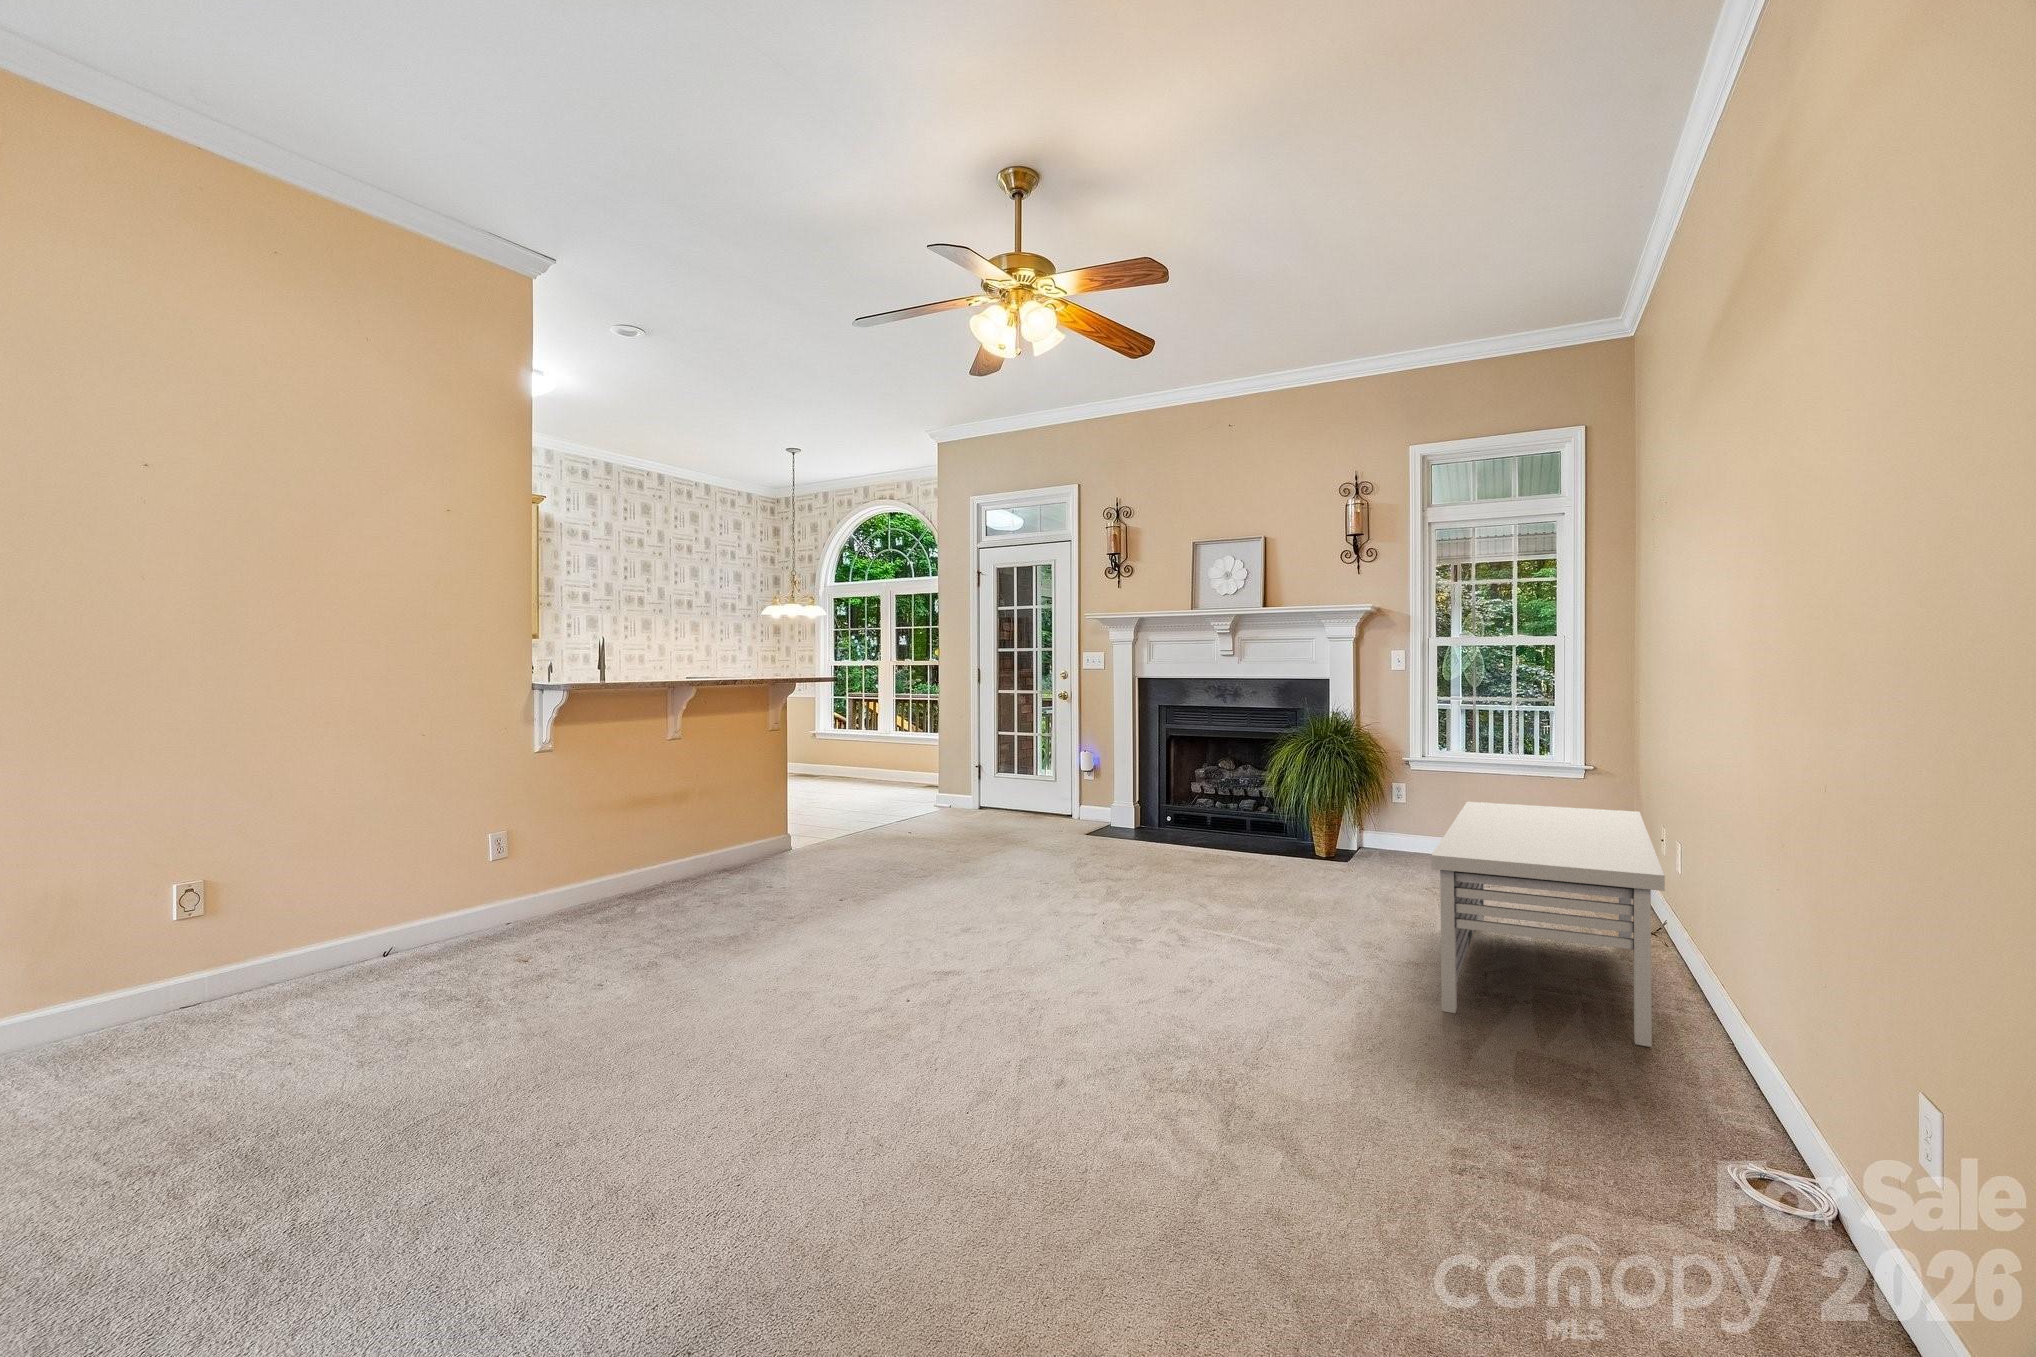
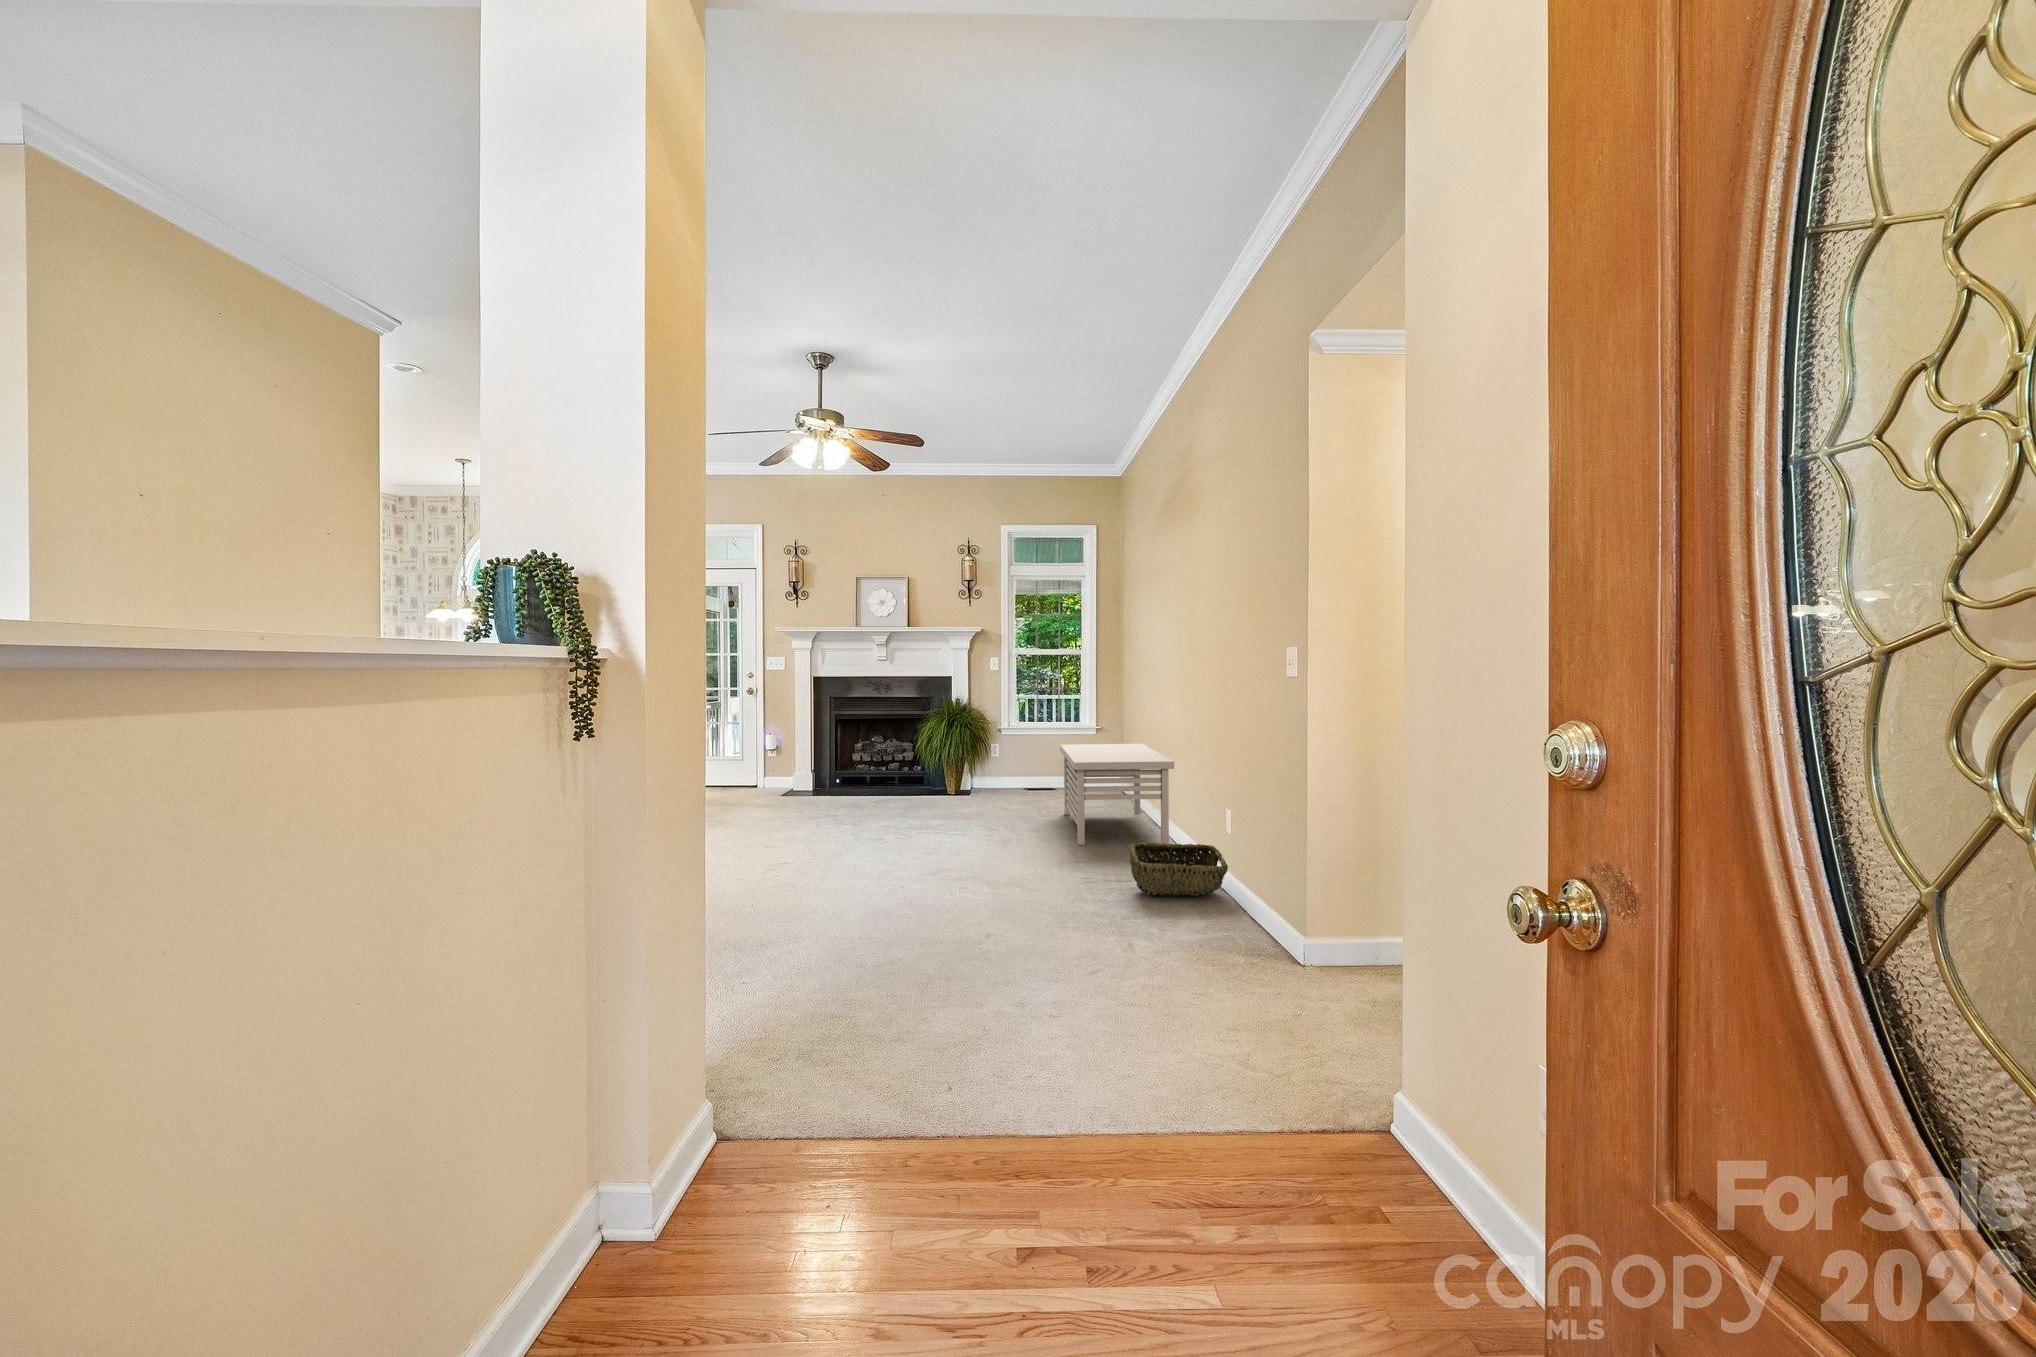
woven basket: none [1447,1087,1727,1289] -> present [1129,843,1228,896]

